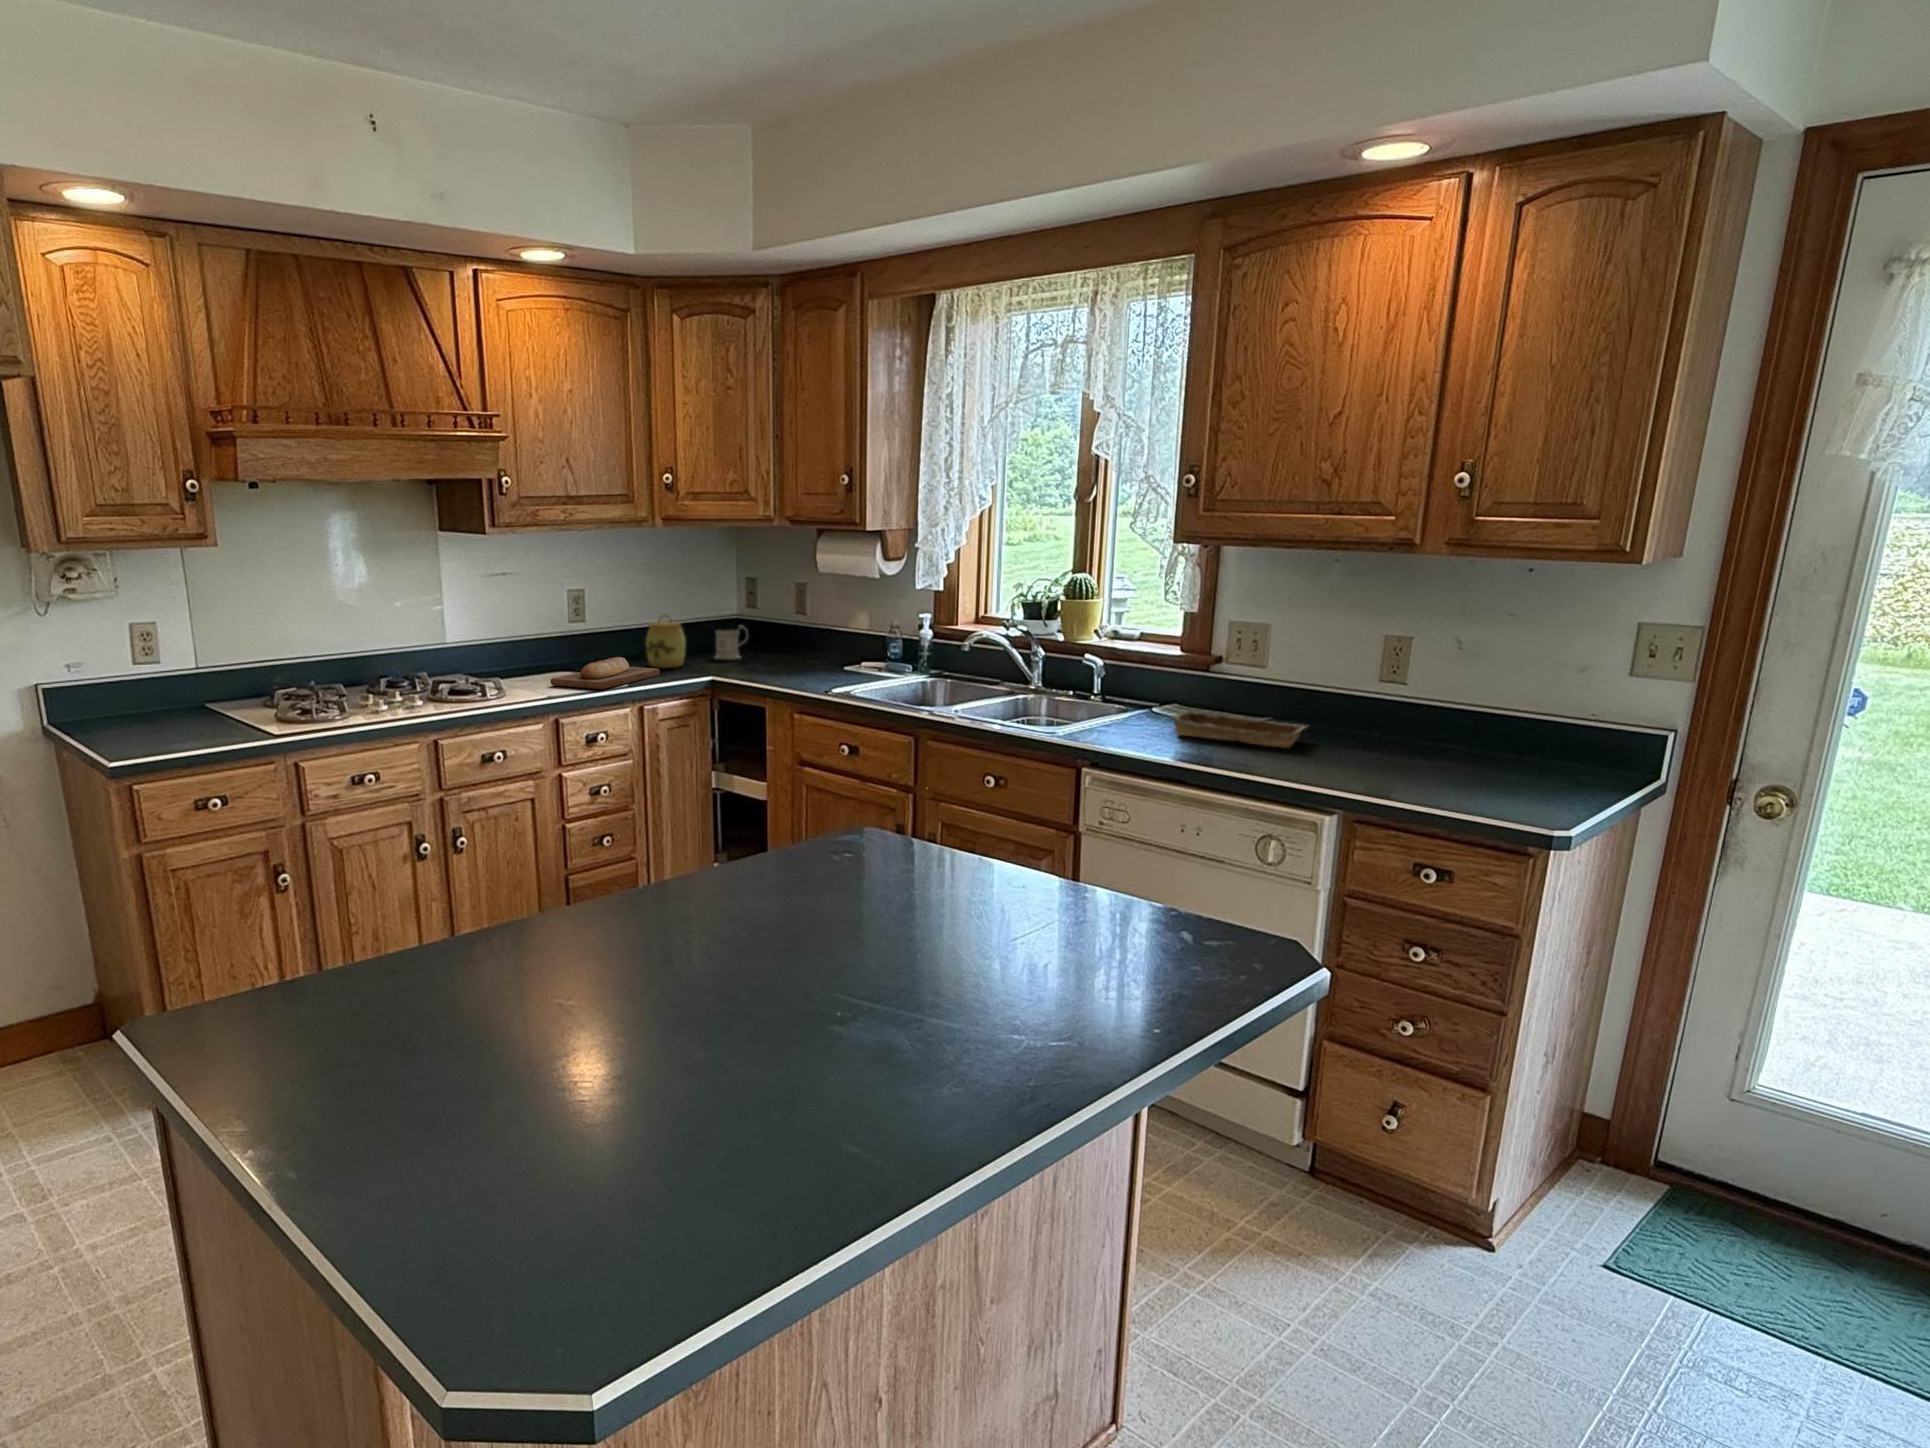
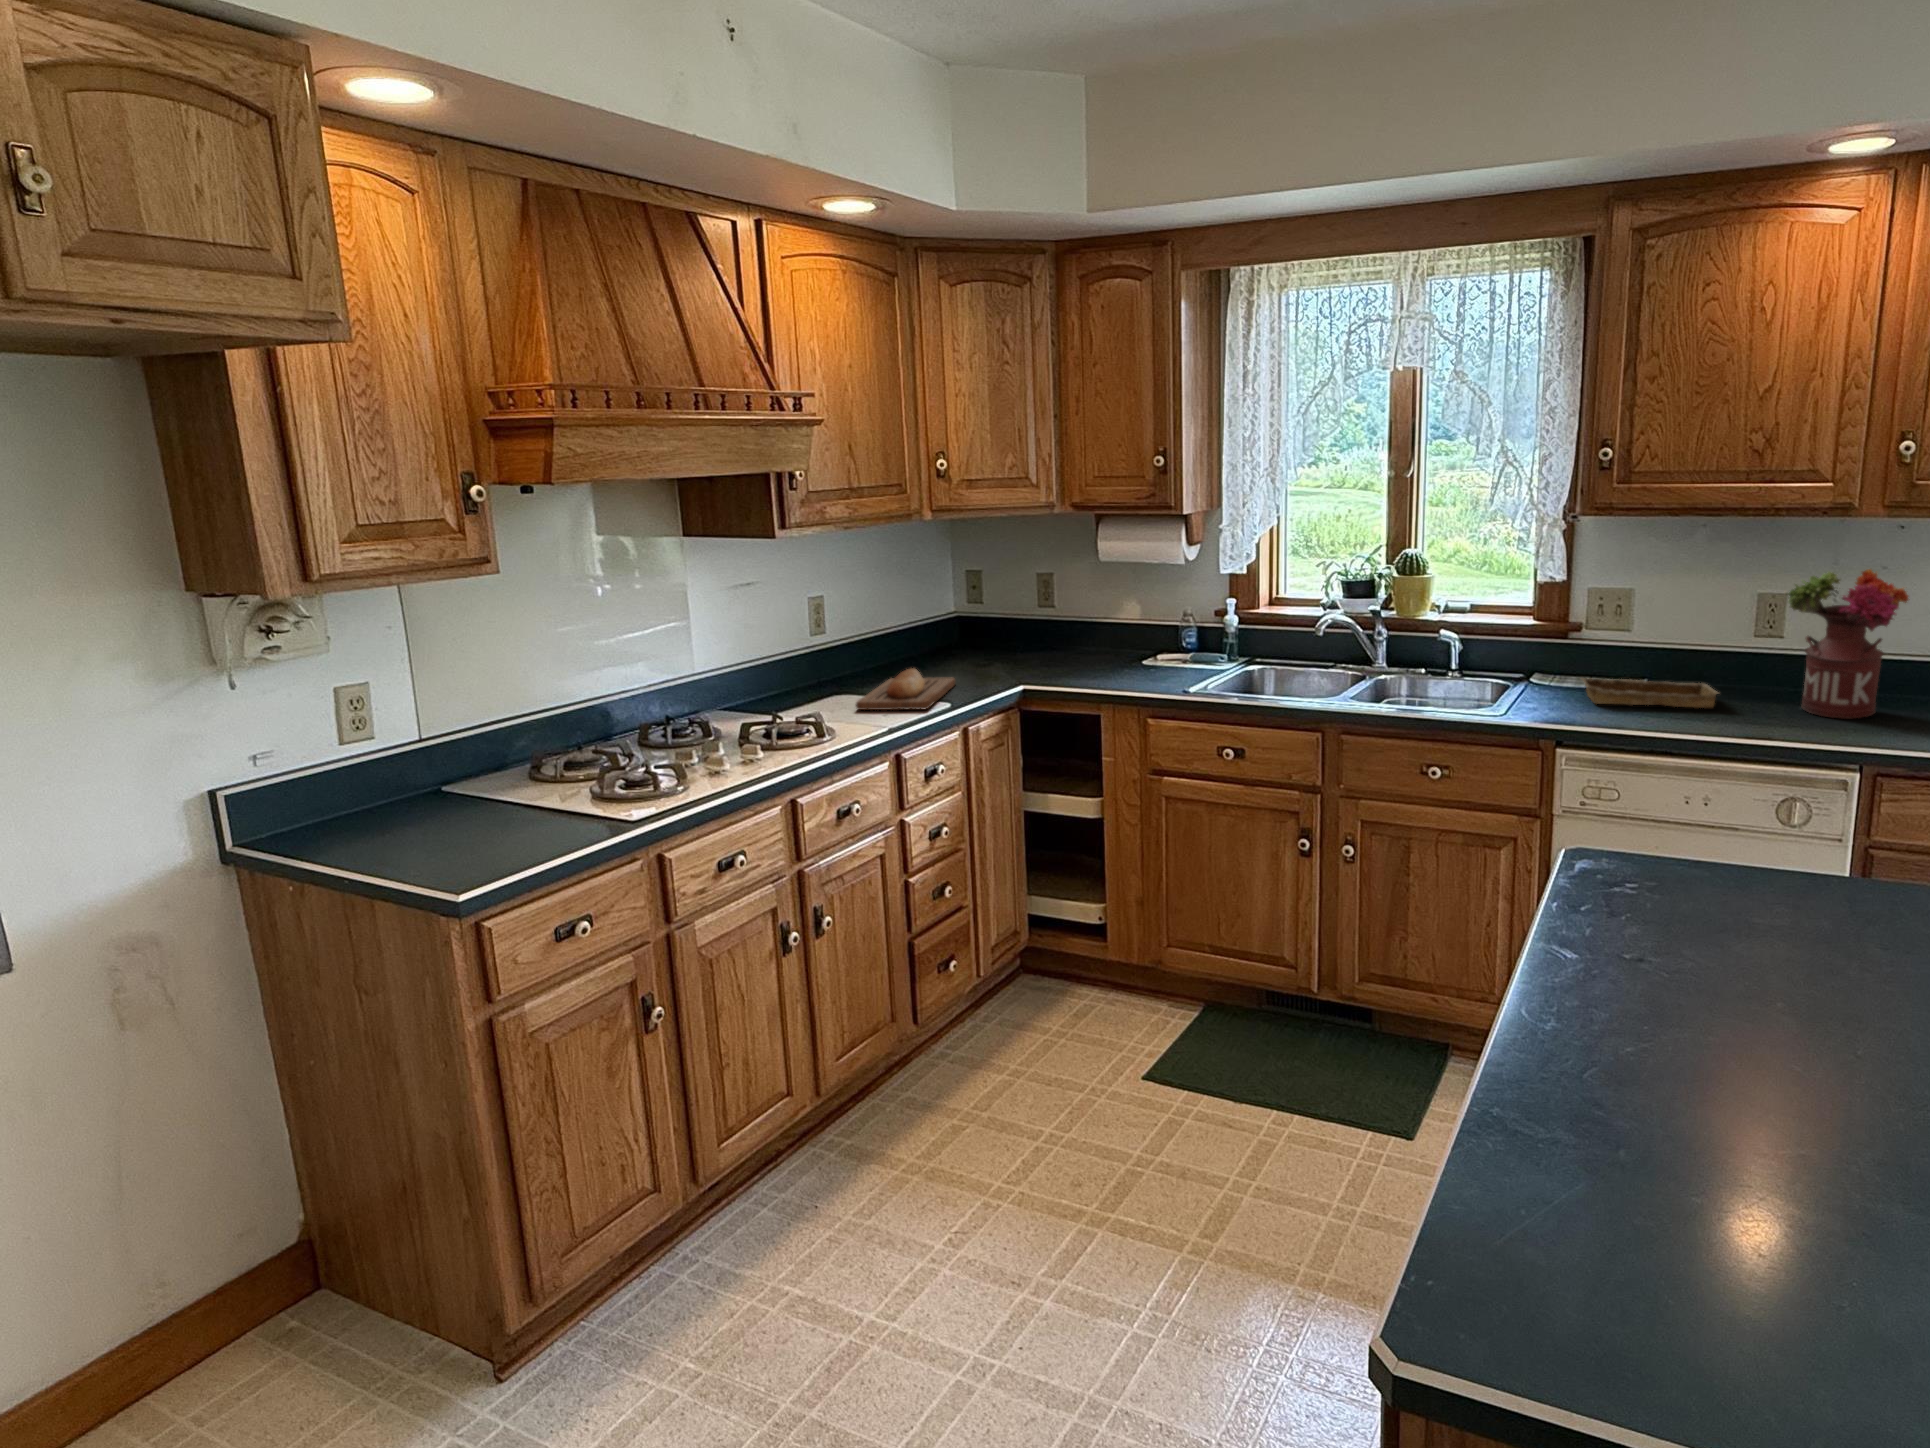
flower arrangement: none [1368,610,1496,770] -> present [1788,569,1908,718]
jar: present [646,615,686,667] -> none [918,614,962,675]
mug: present [715,626,743,660] -> none [976,620,1017,659]

